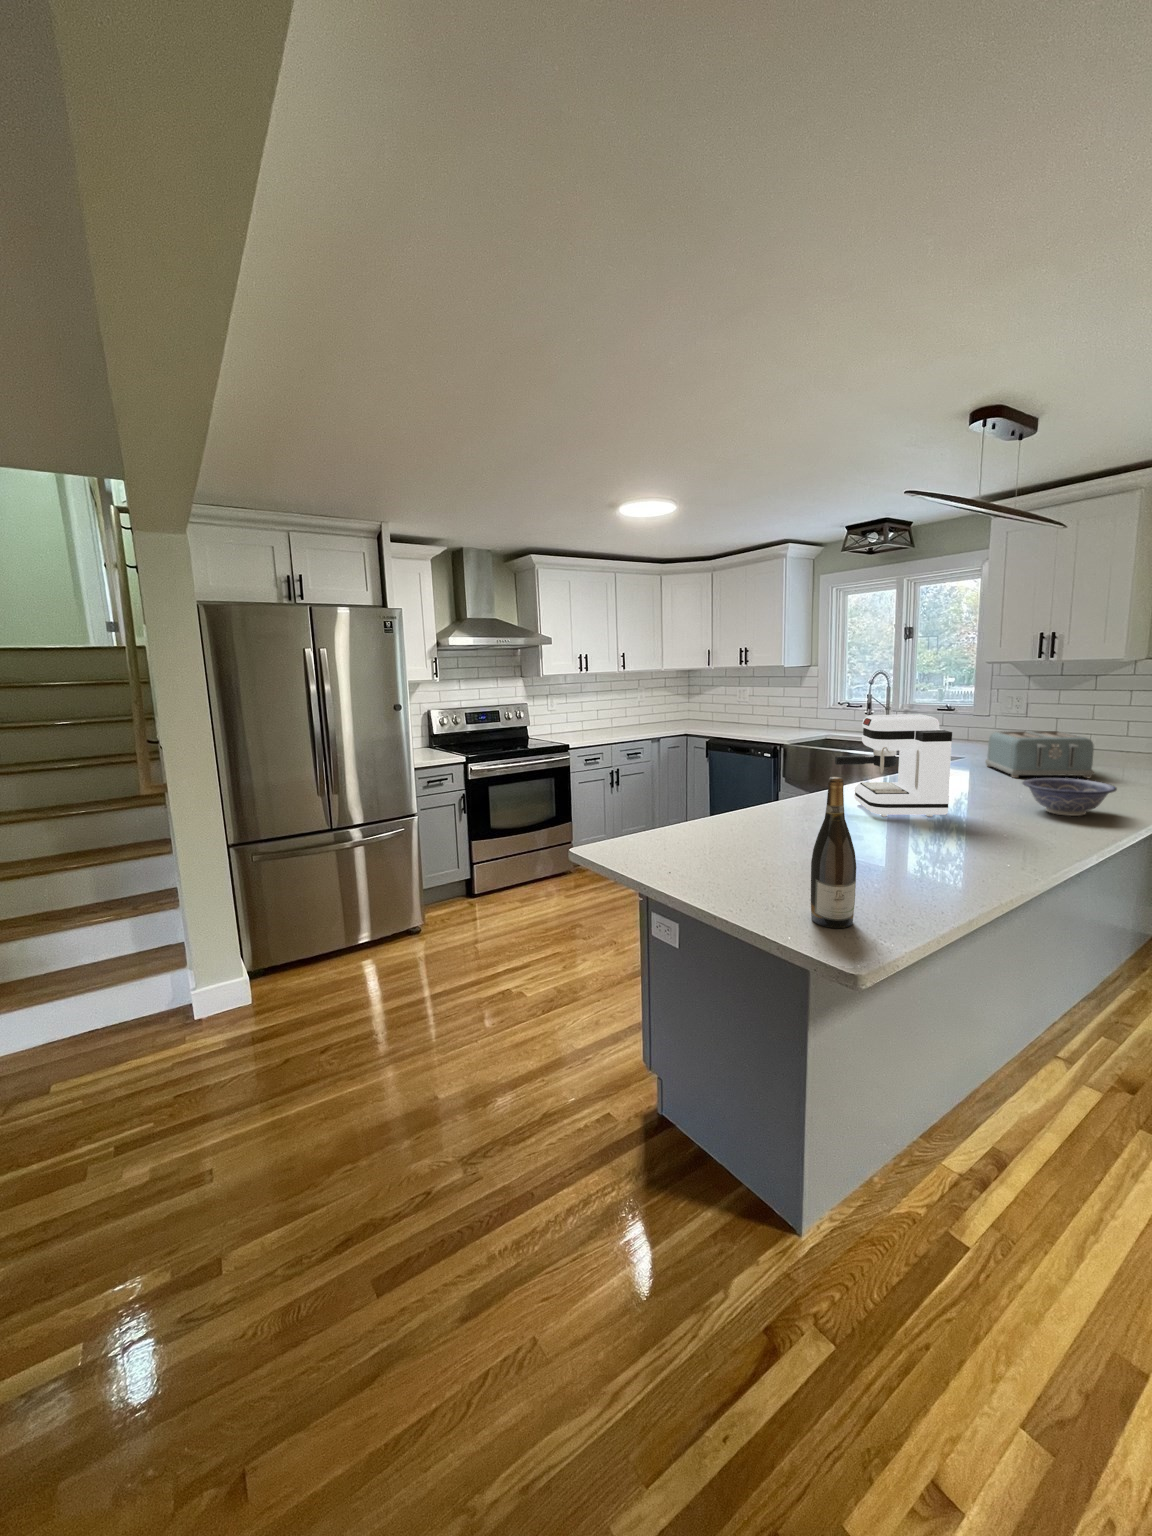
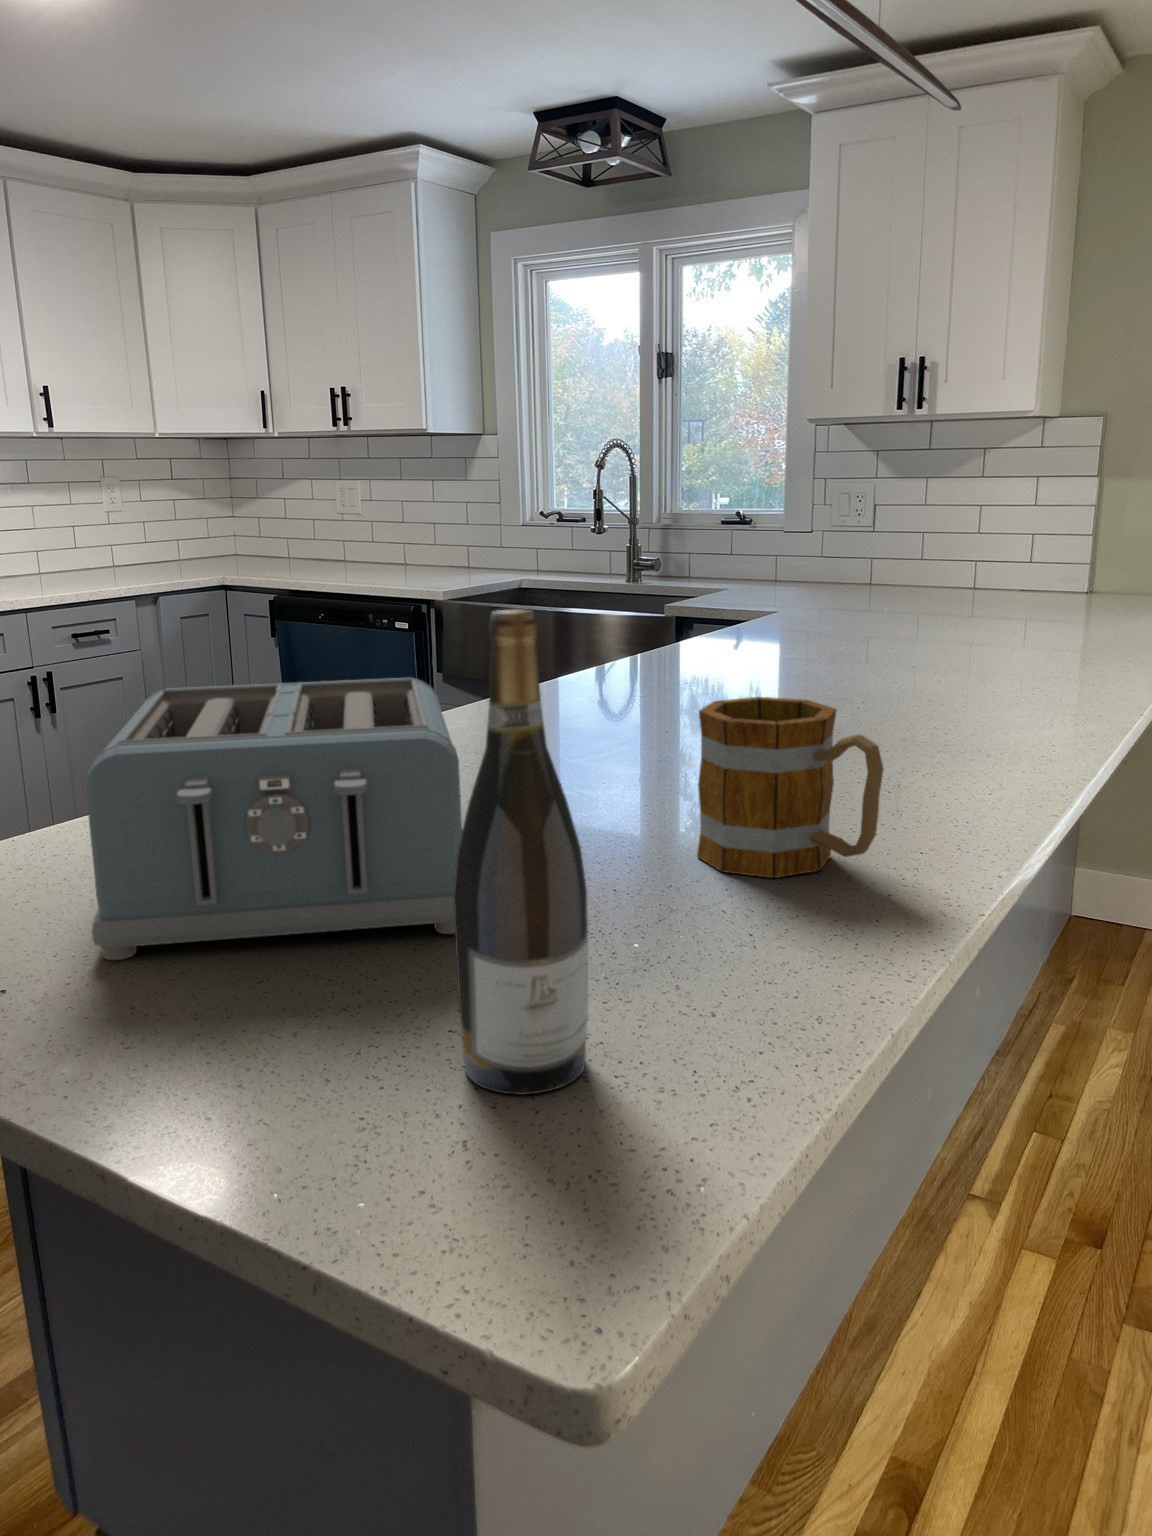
coffee maker: present [835,714,952,817] -> none [530,498,778,739]
toaster: present [985,731,1094,778] -> present [86,678,462,960]
decorative bowl: present [1023,778,1117,816] -> none [905,635,1070,711]
mug: none [902,805,985,876] -> present [697,697,884,878]

